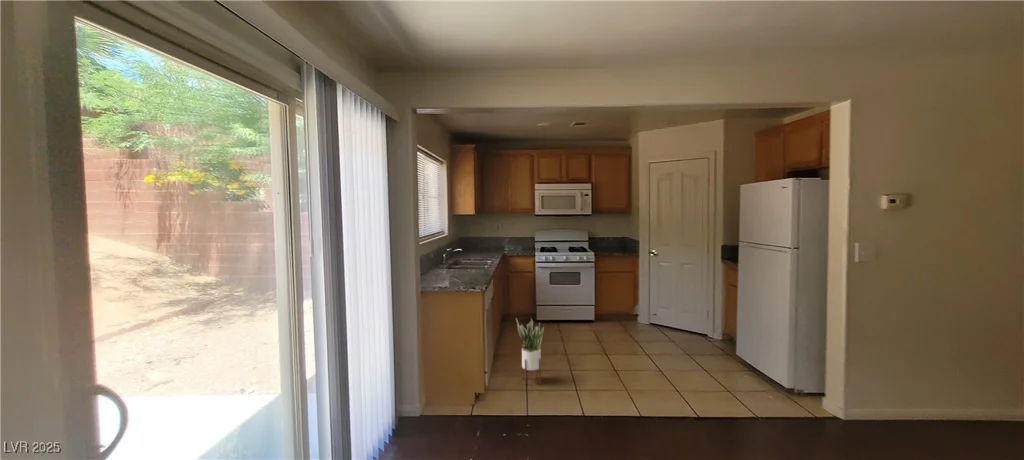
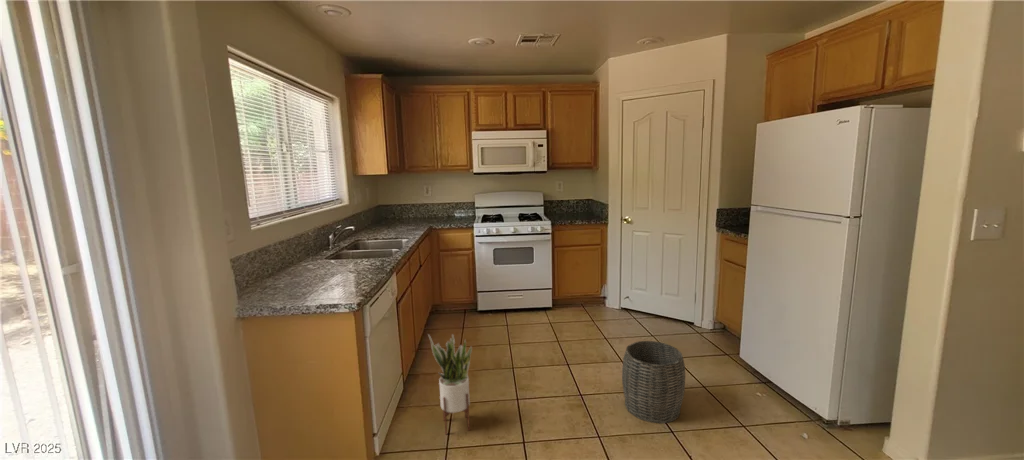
woven basket: none [644,334,688,387] -> present [622,341,685,423]

